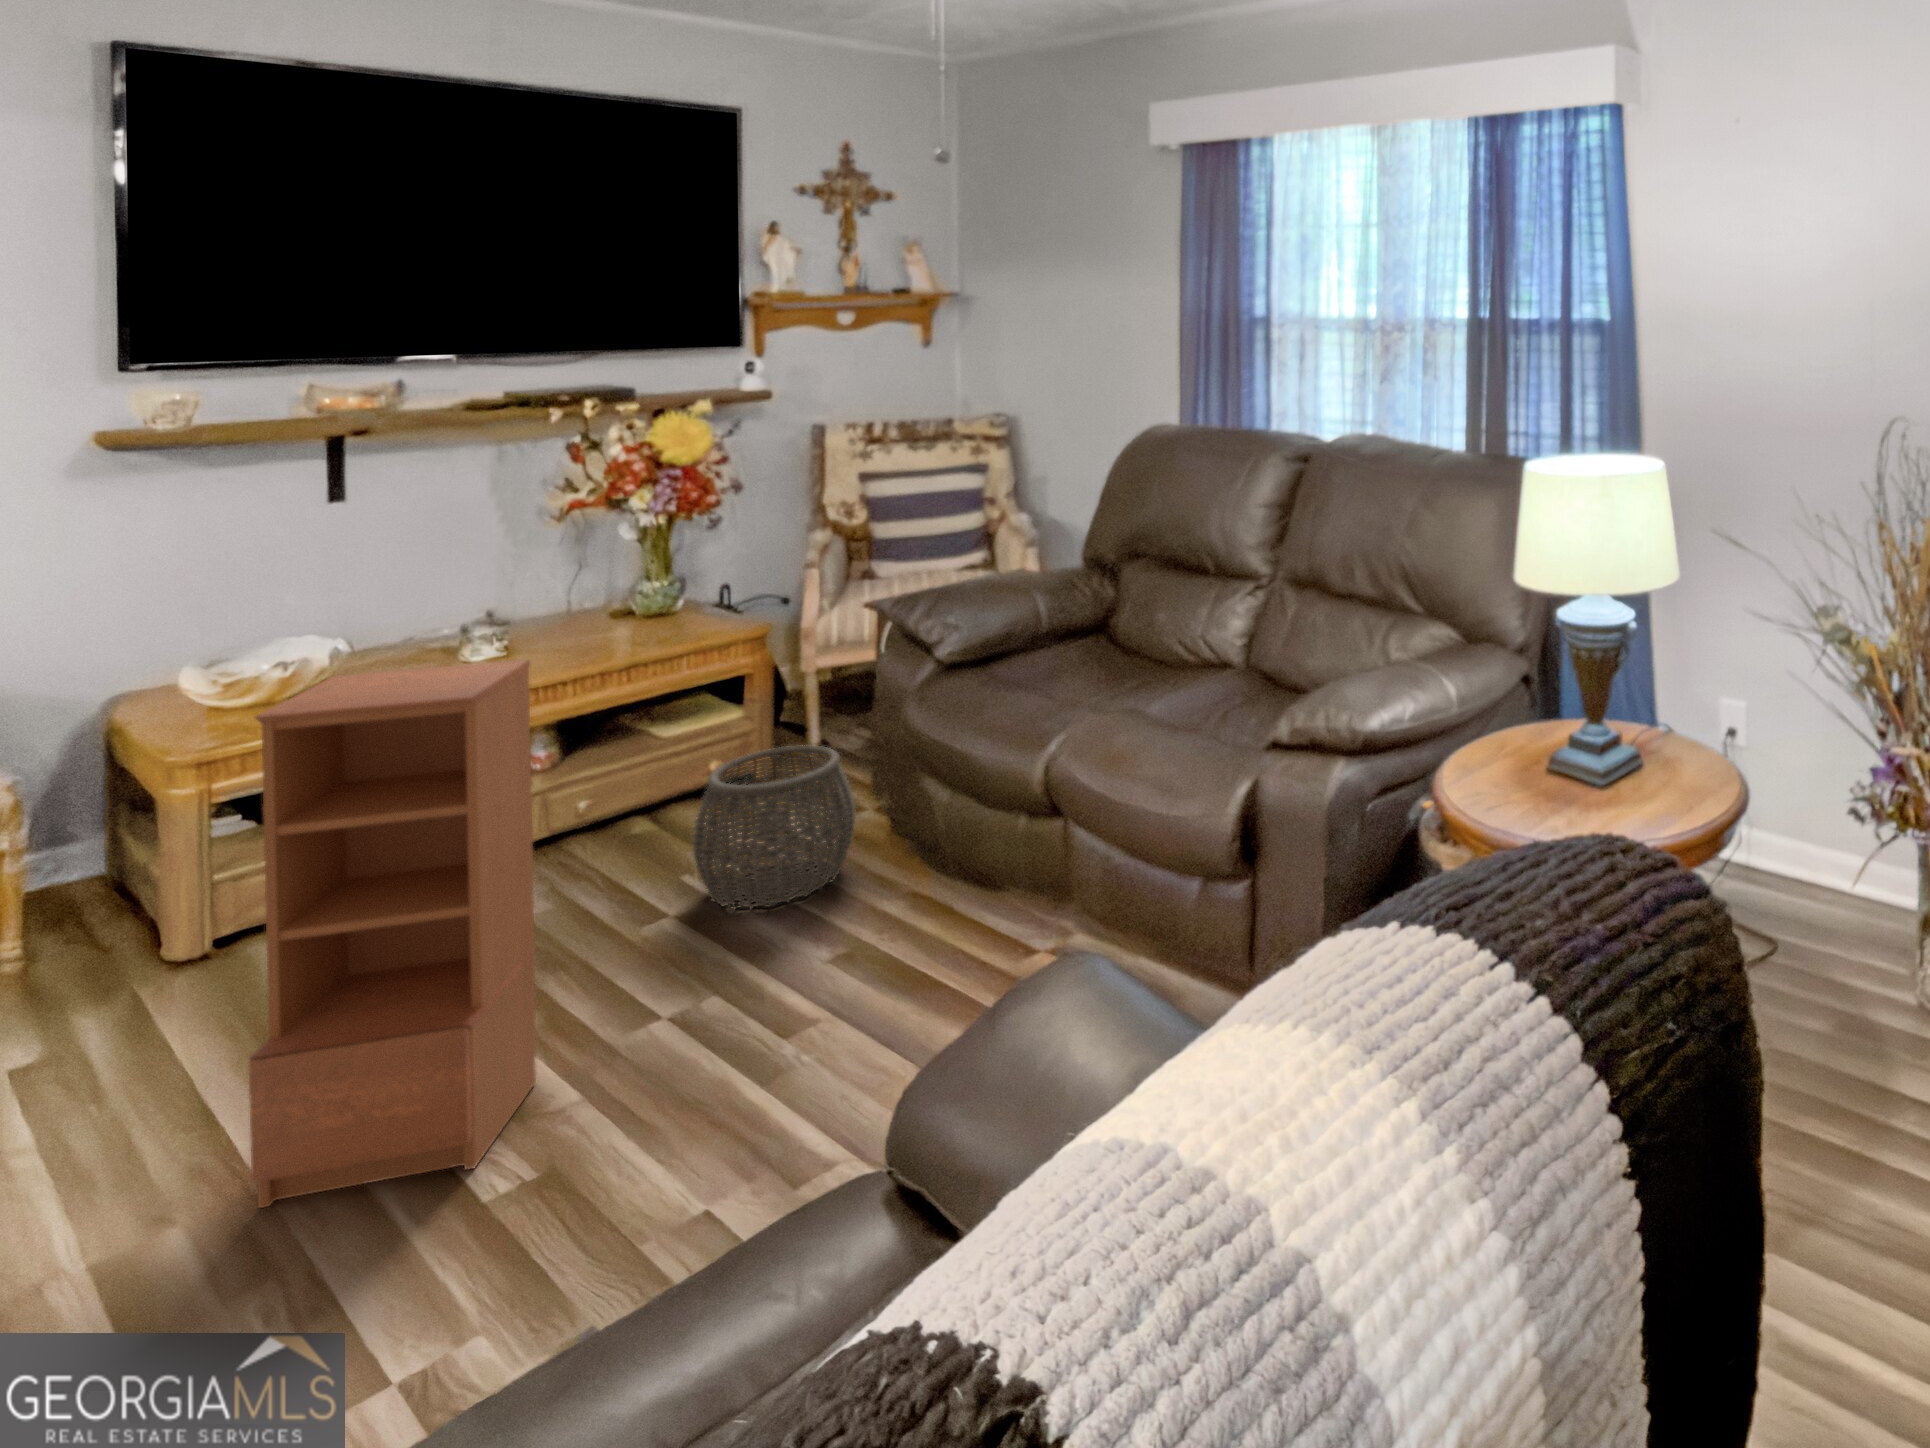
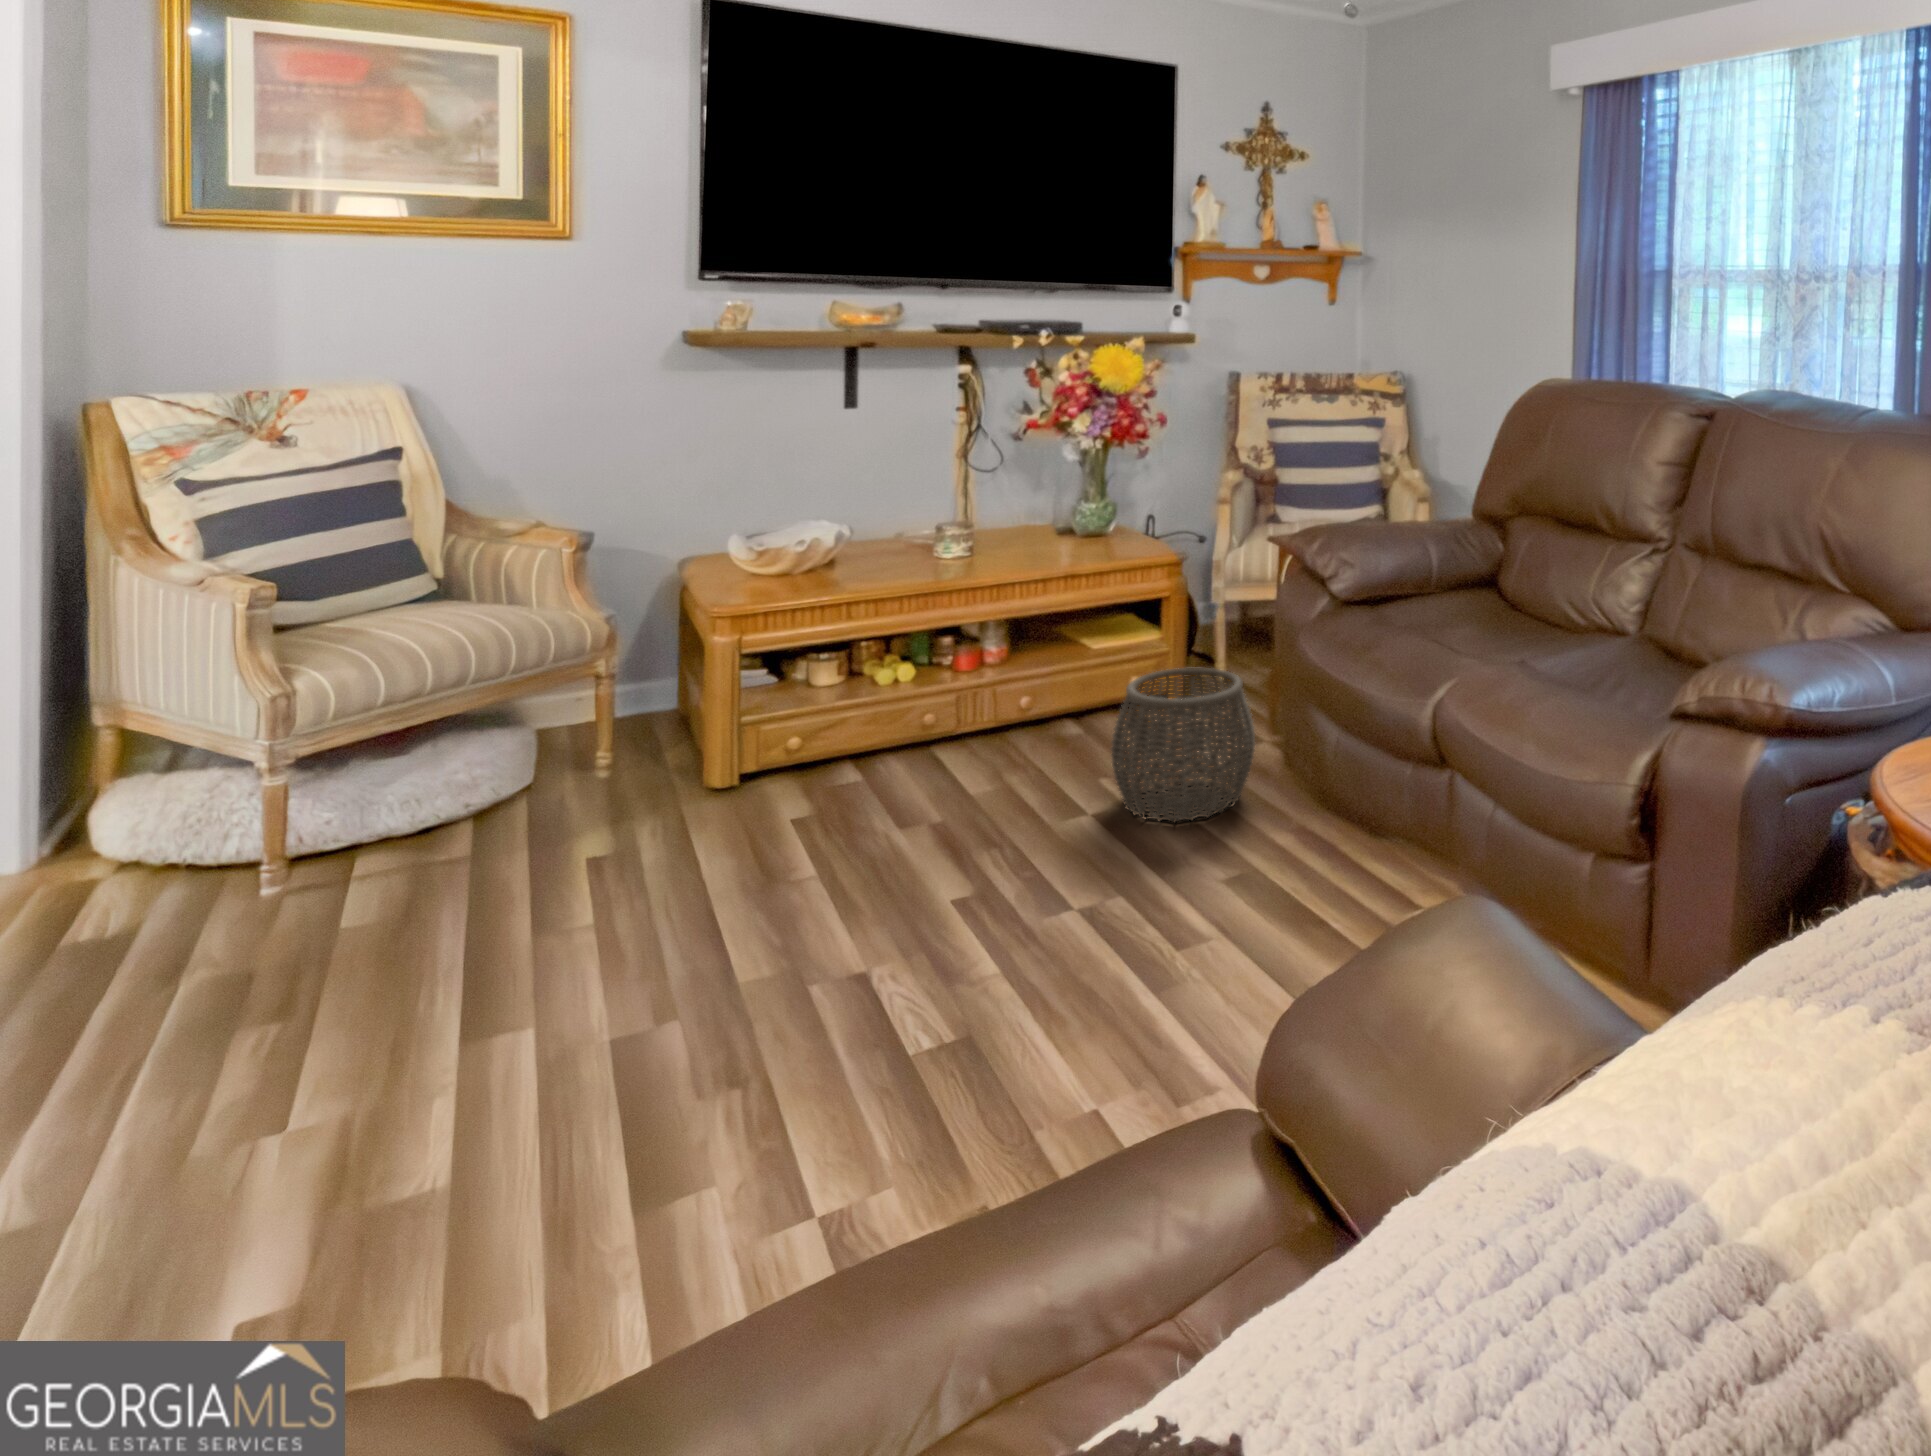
bookcase: present [248,659,537,1208] -> none [735,537,976,1026]

